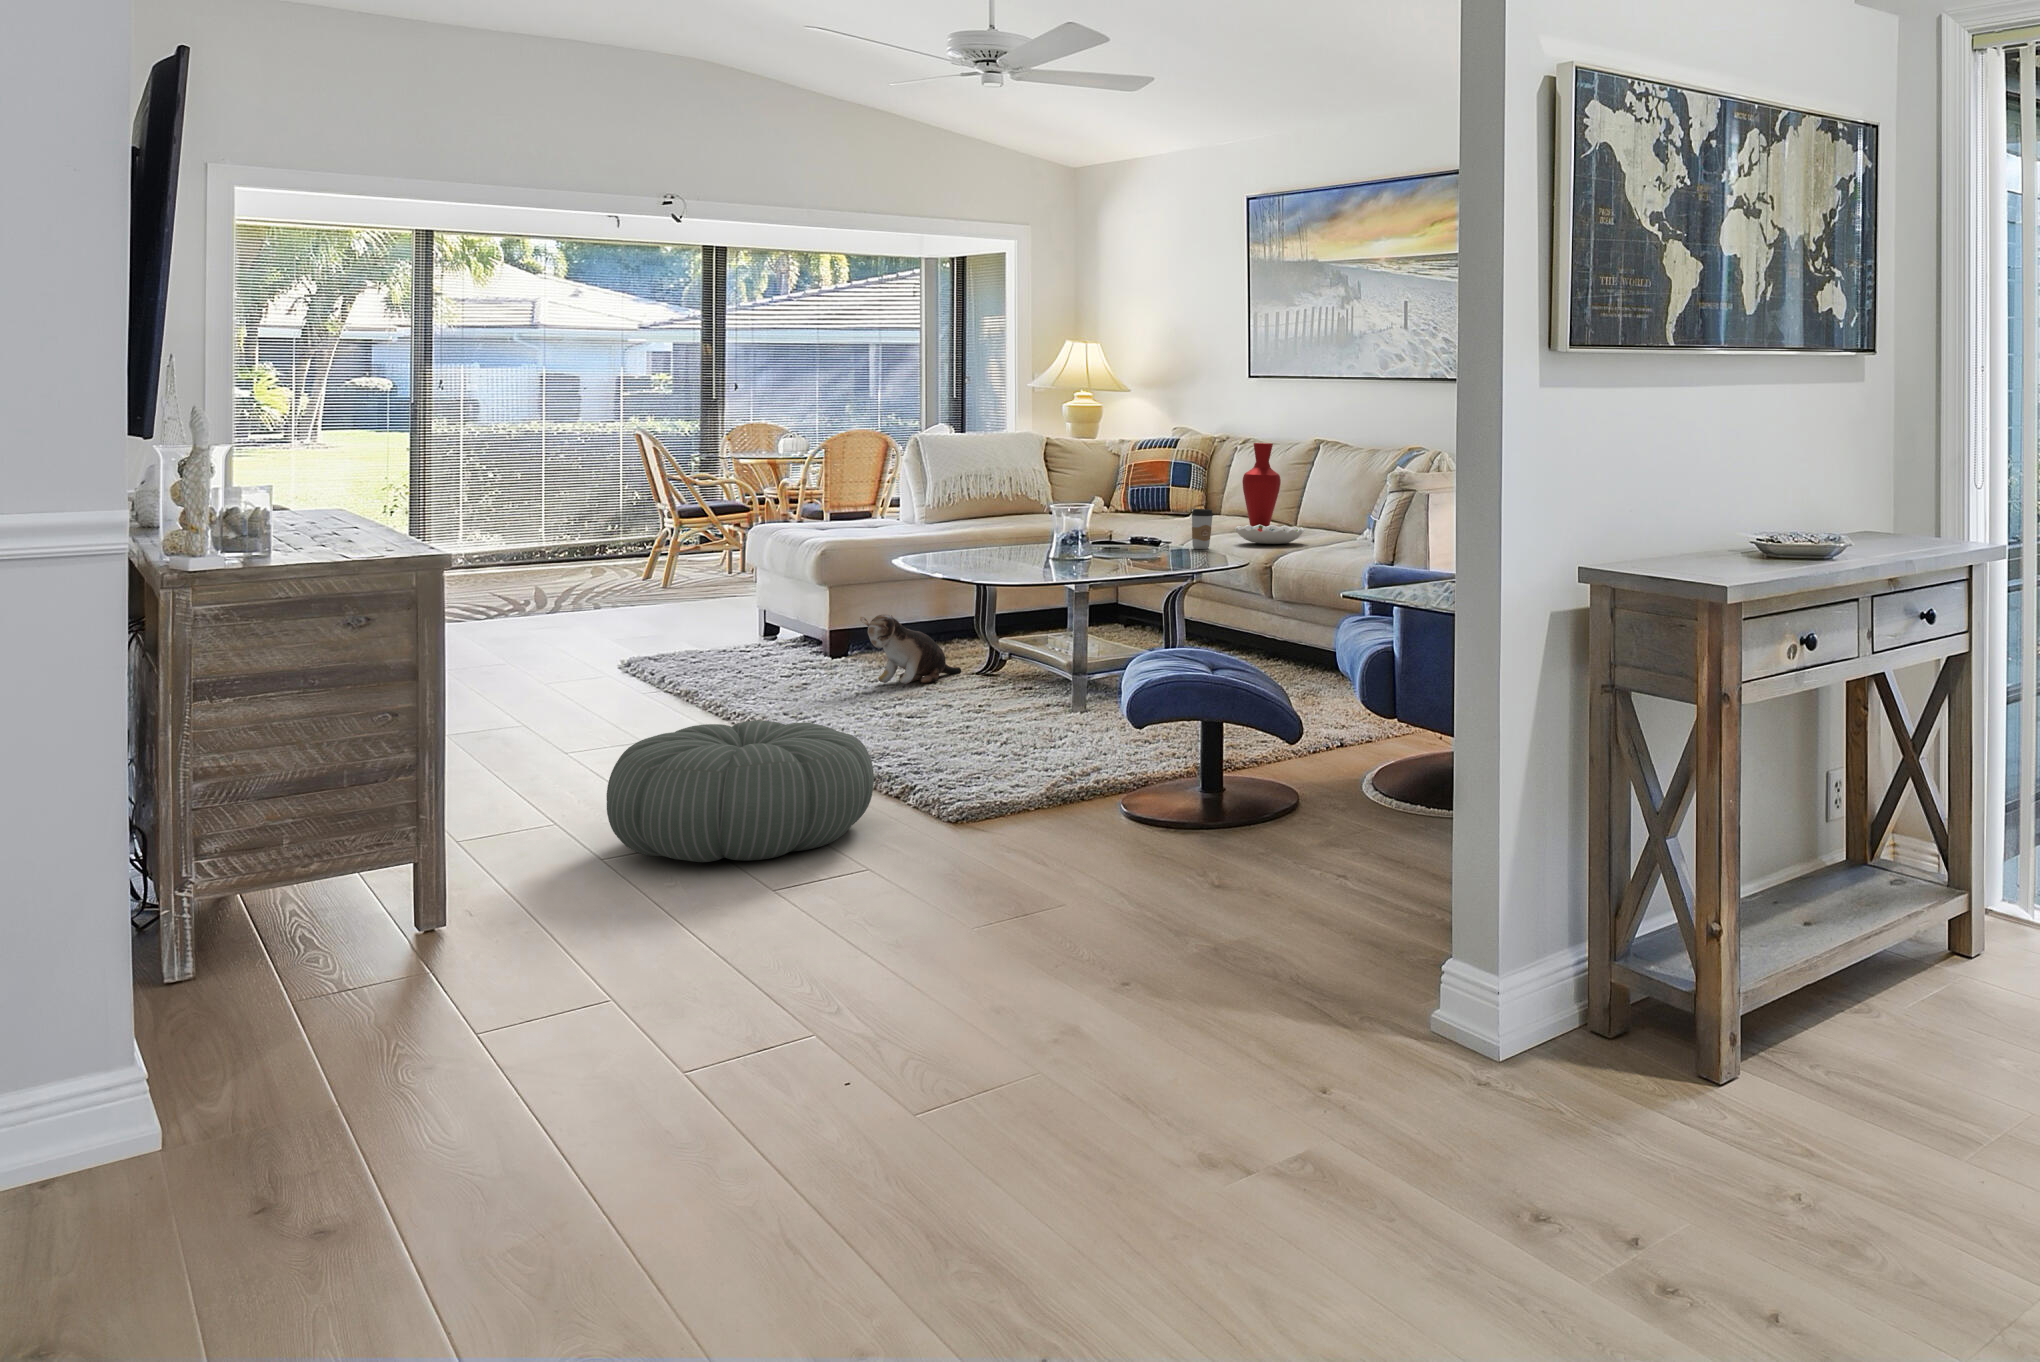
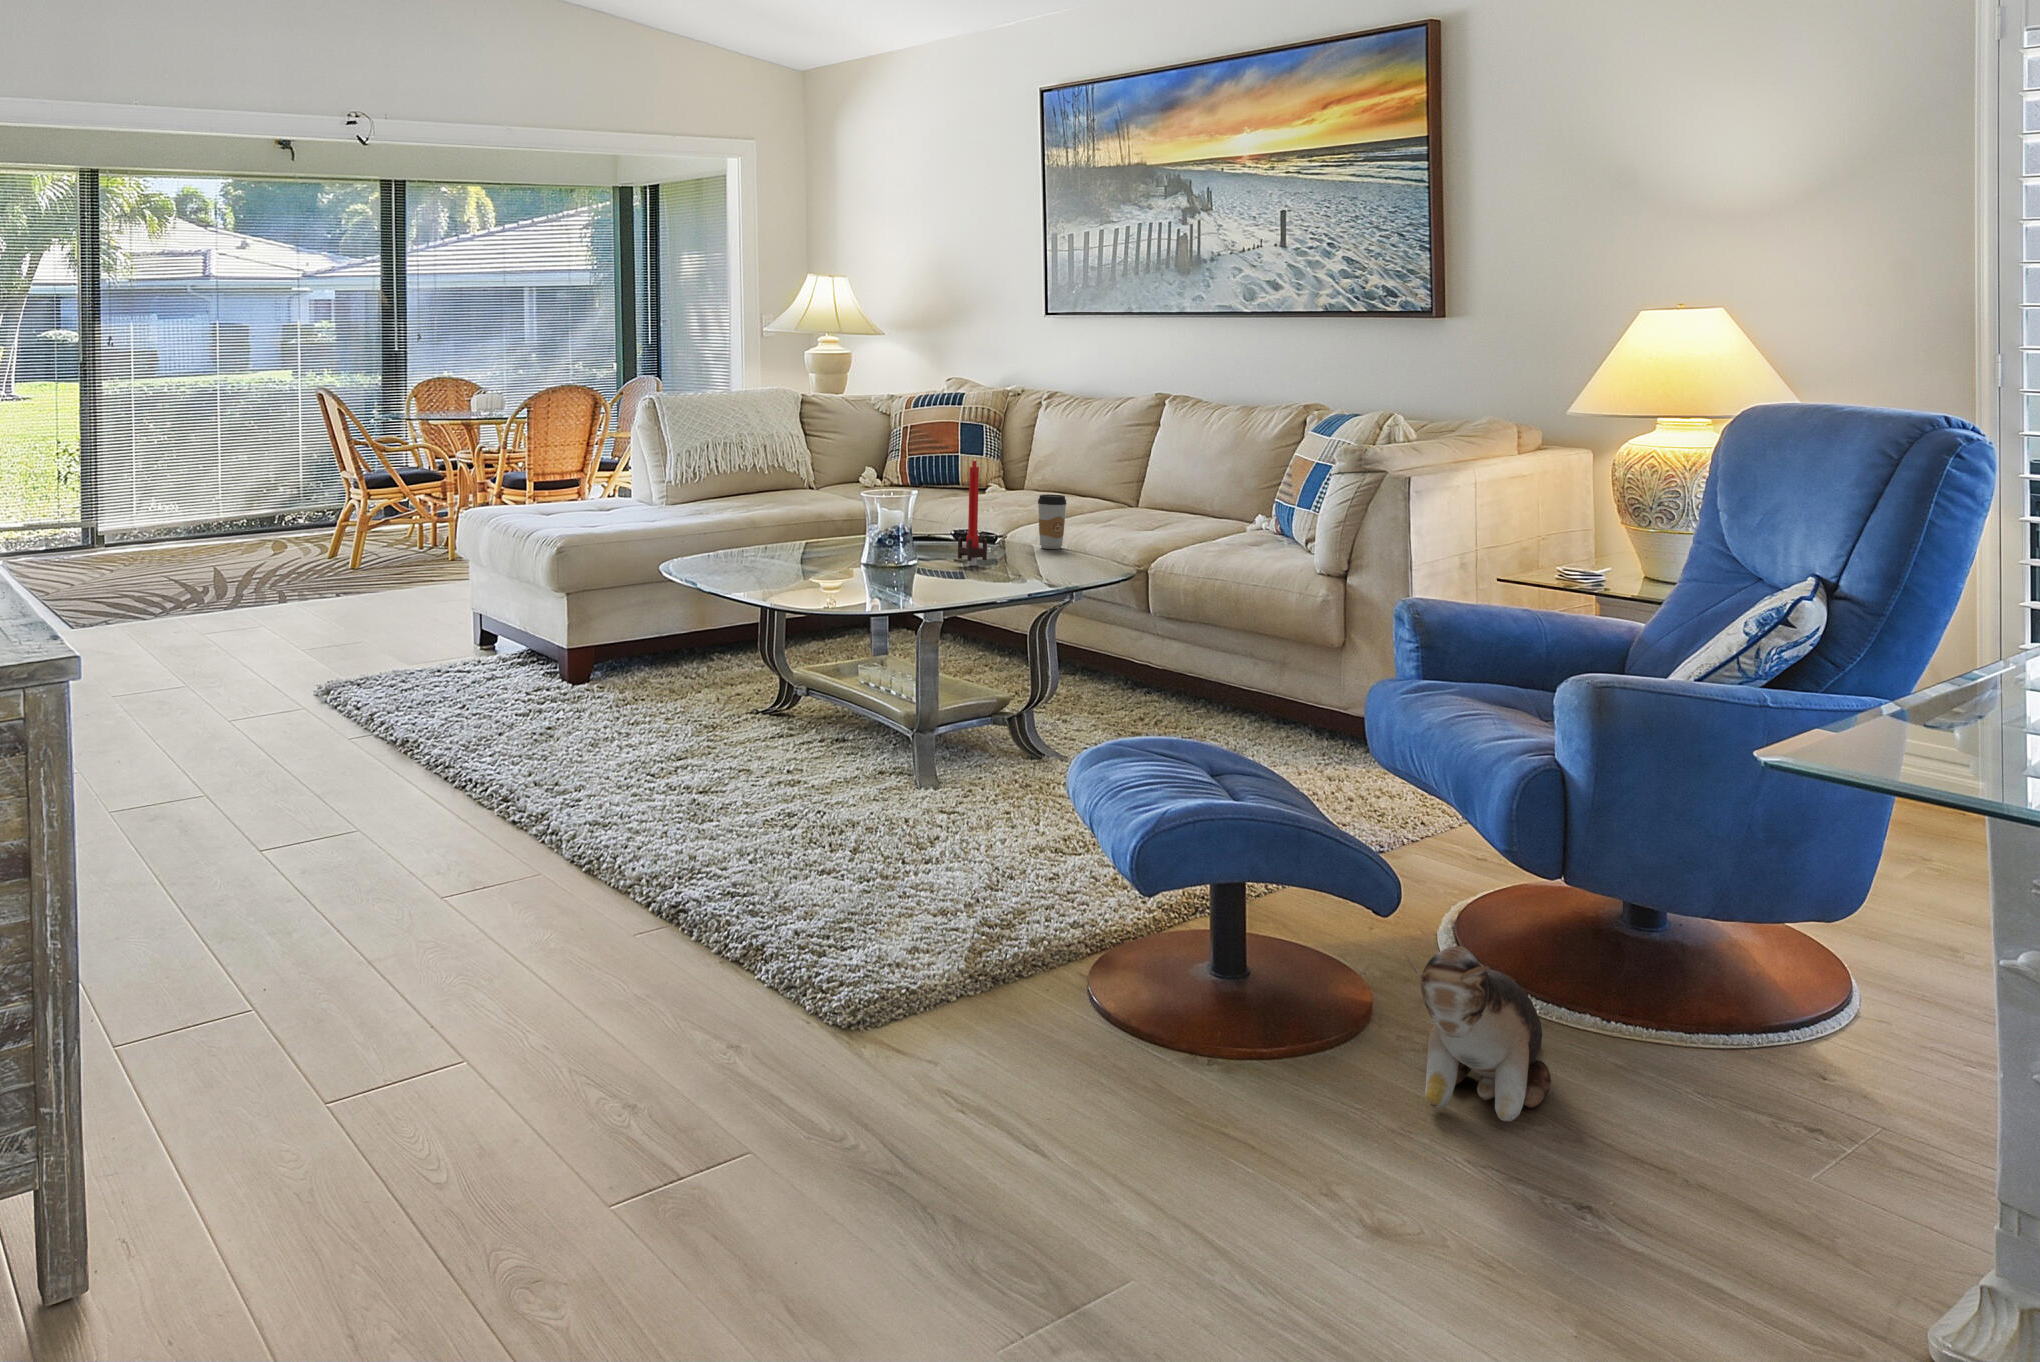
vase: present [1242,443,1281,527] -> none [1063,399,1112,509]
candle: none [1119,481,1141,557] -> present [958,461,987,566]
decorative bowl: present [1235,524,1304,544] -> none [1087,511,1181,539]
plush toy: present [860,614,961,684] -> present [1406,946,1551,1121]
pouf: present [607,720,874,862] -> none [330,865,726,1135]

